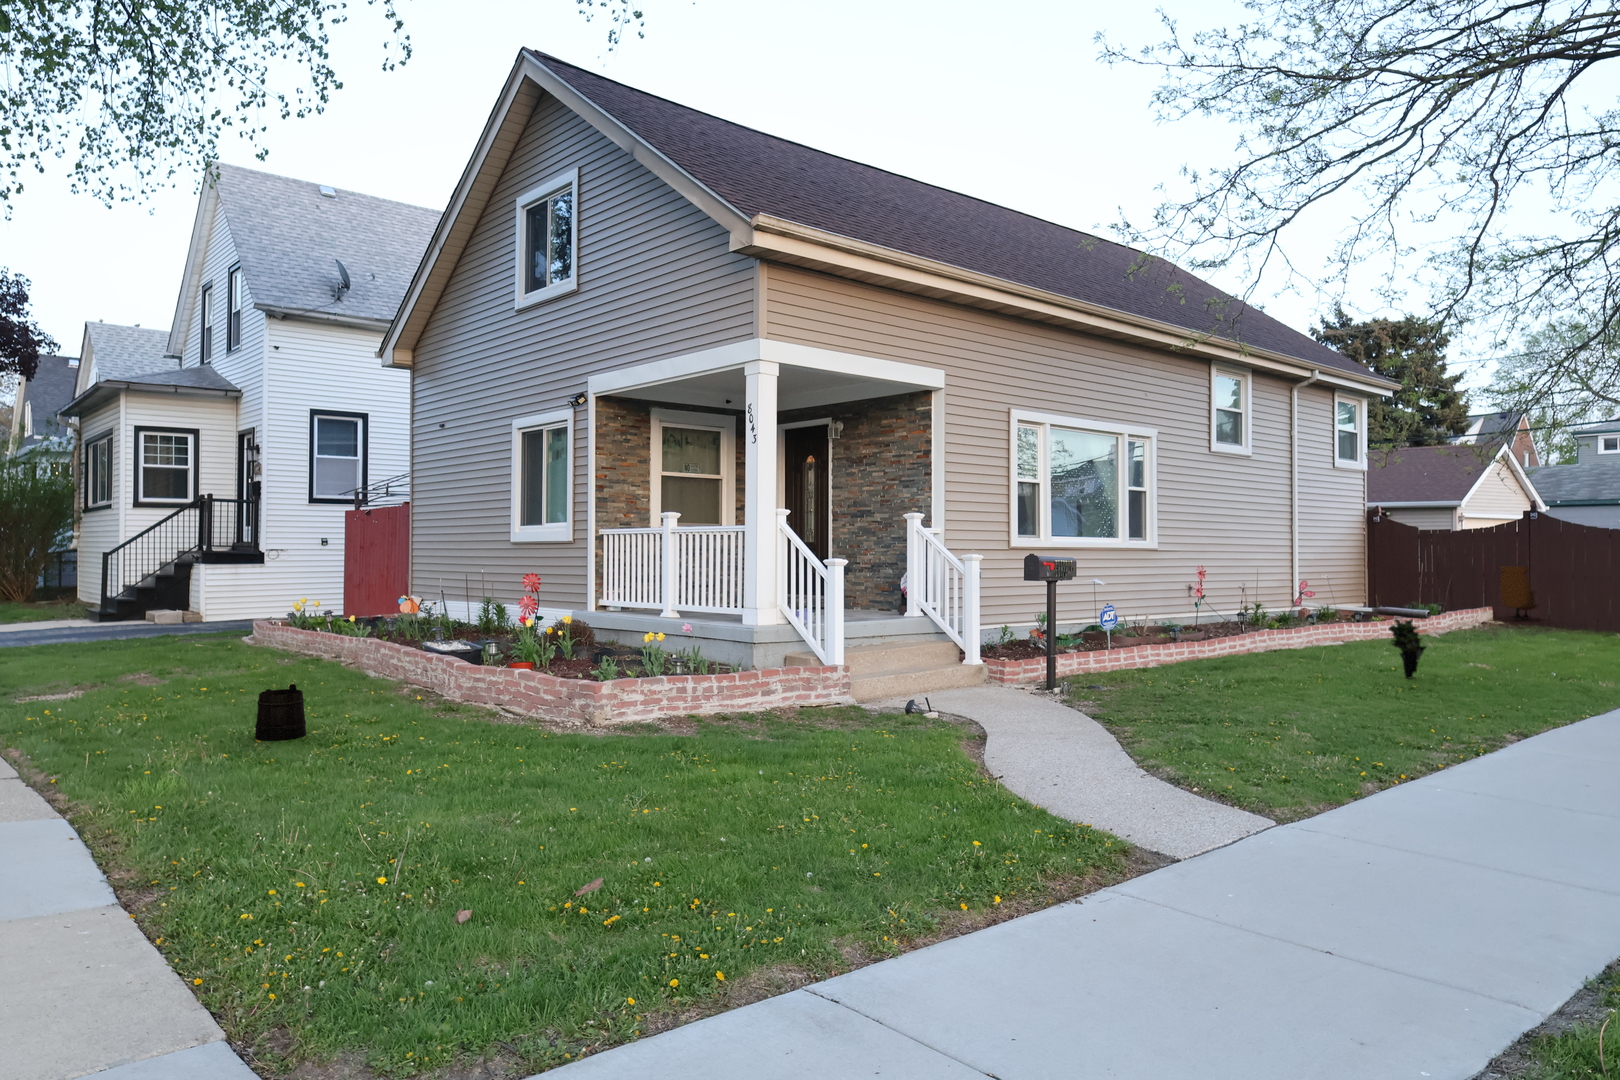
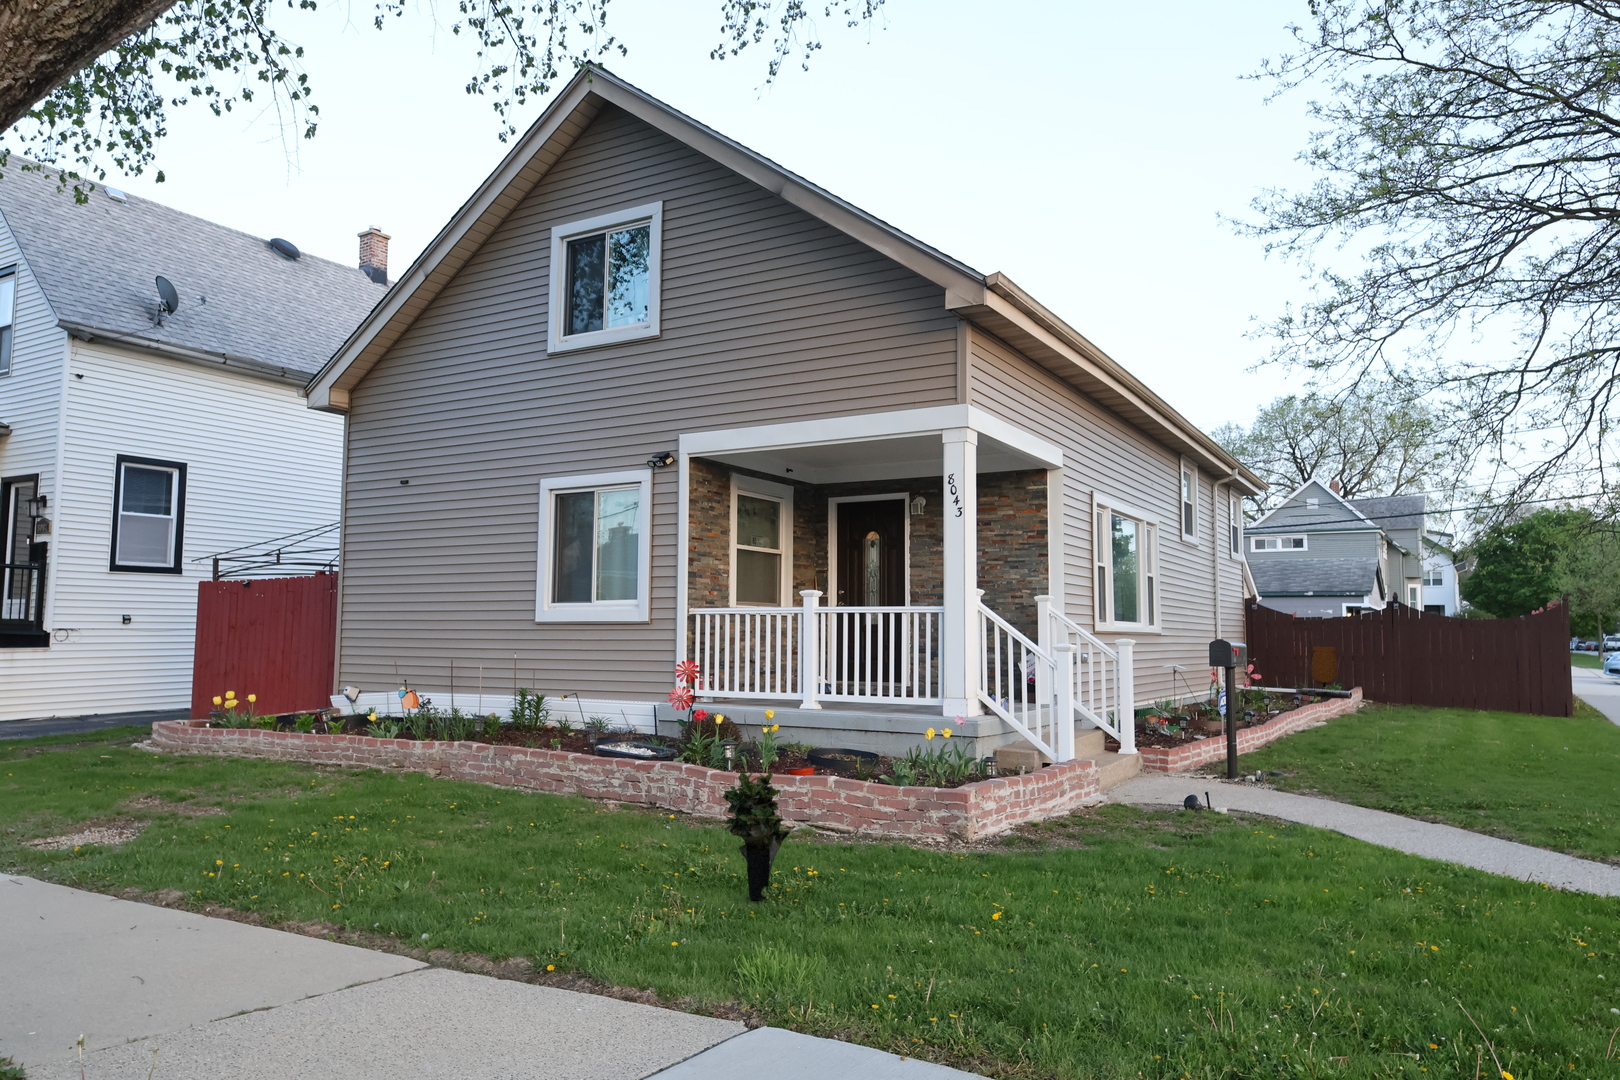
potted plant: present [1389,619,1426,679] -> present [722,772,791,900]
bucket: present [255,684,306,740] -> none [584,815,647,896]

